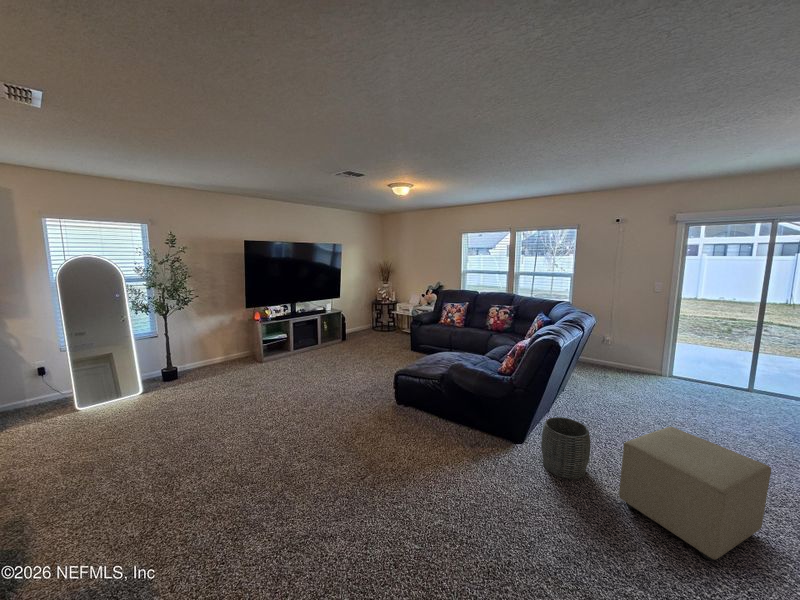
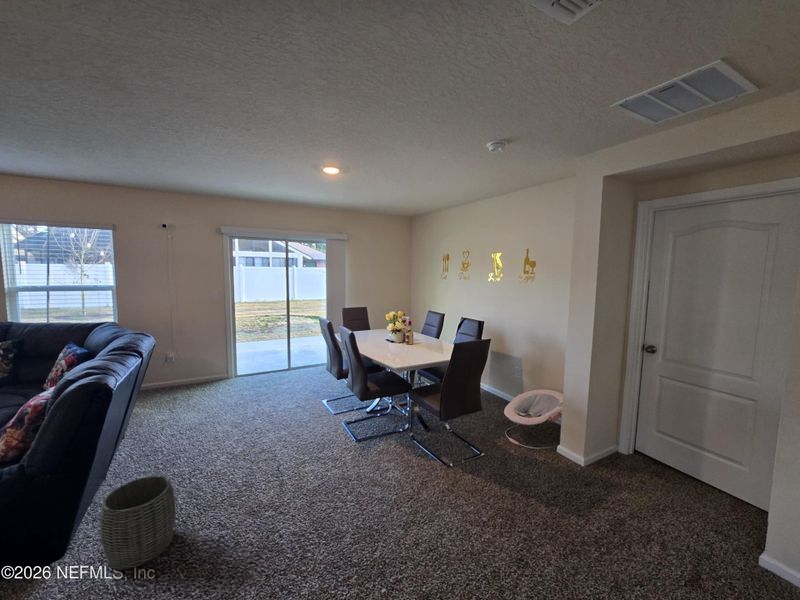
ottoman: present [619,426,771,560] -> none [214,430,323,541]

